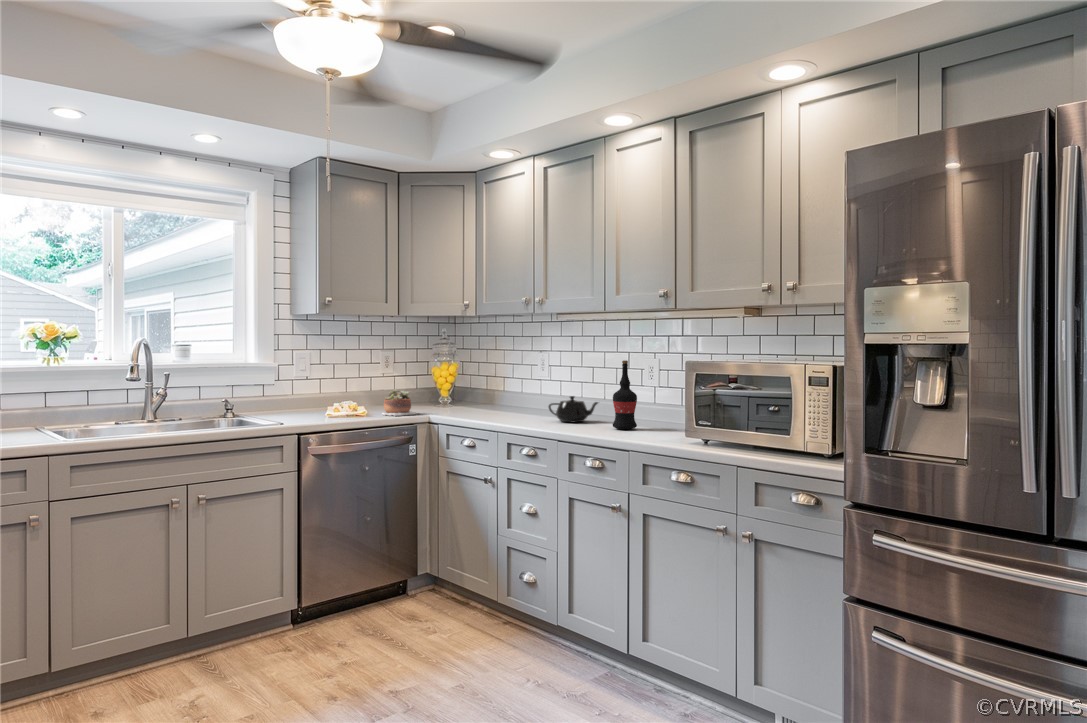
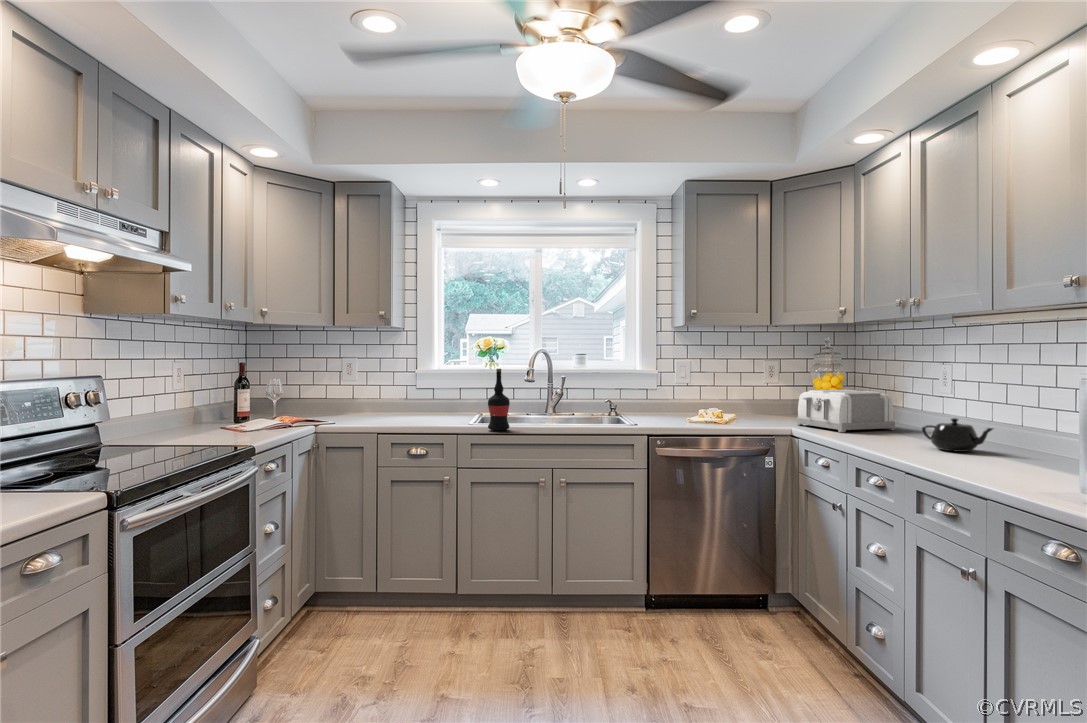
wine bottle: present [613,360,637,429] -> present [488,369,510,430]
toaster: none [430,378,510,415] -> present [797,390,895,432]
succulent plant: present [382,389,416,416] -> none [742,399,780,426]

